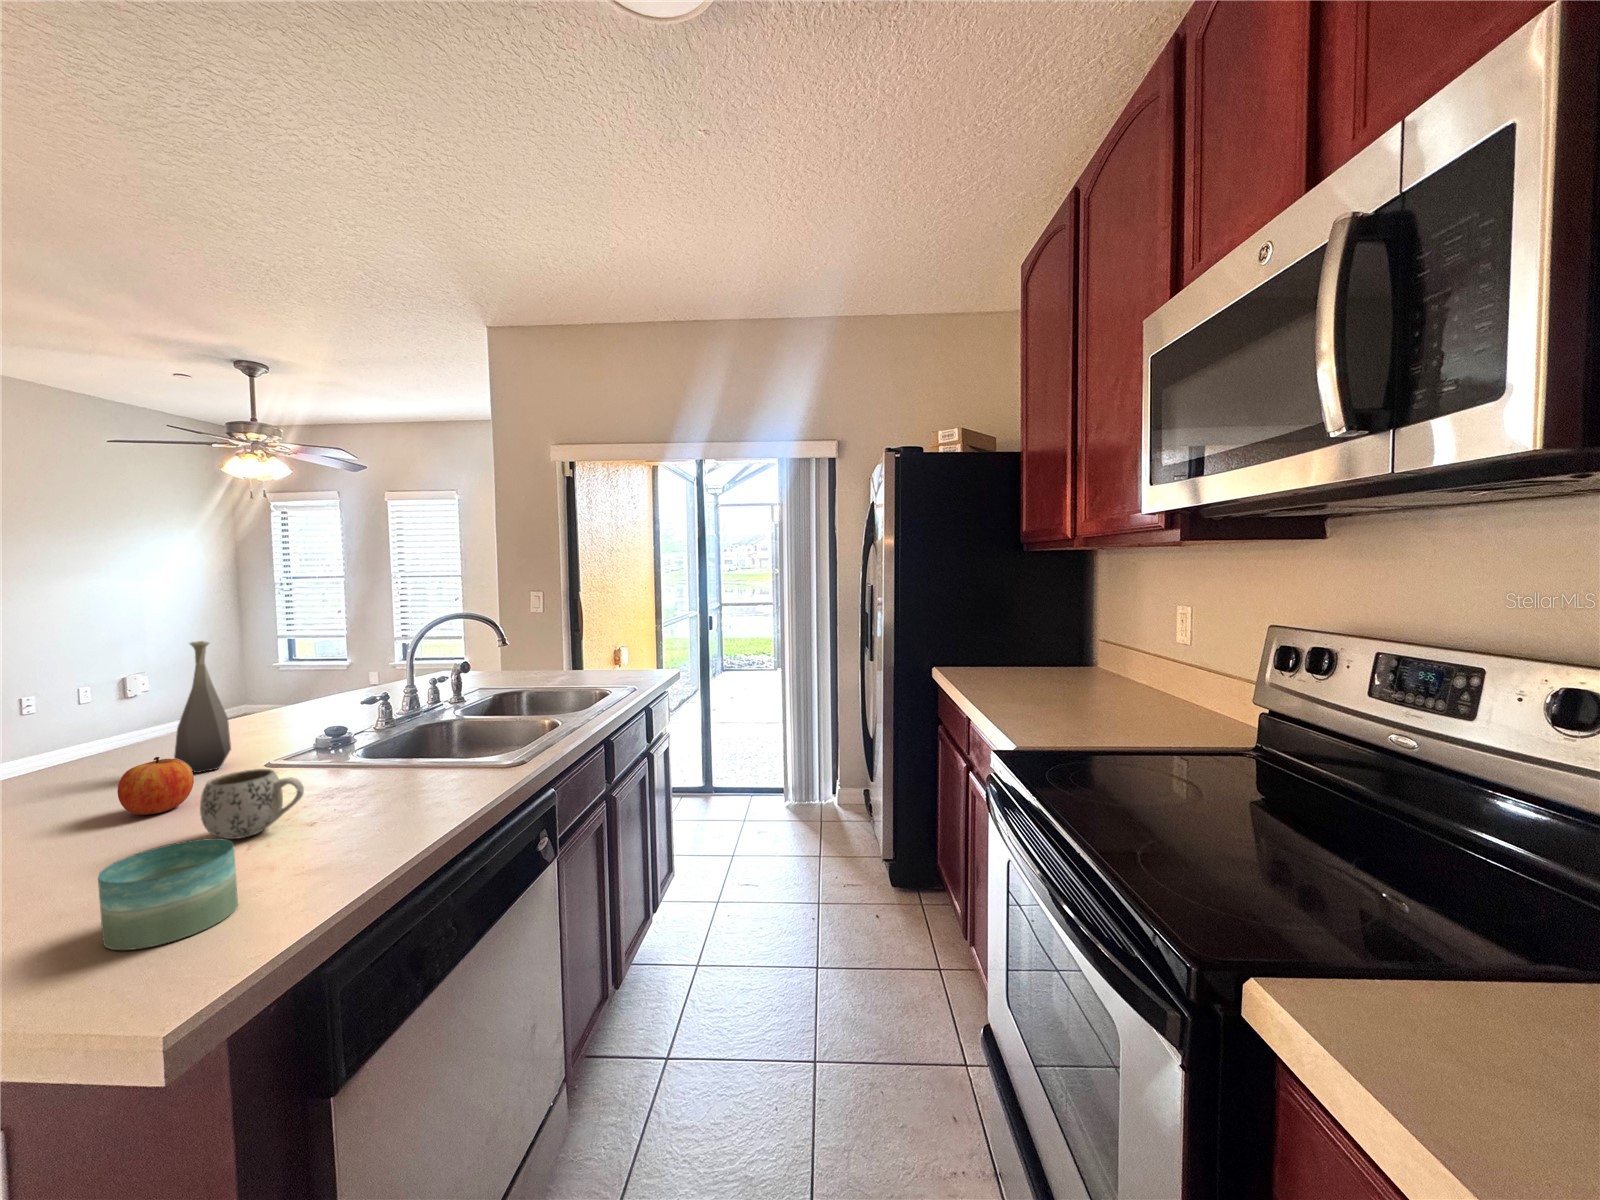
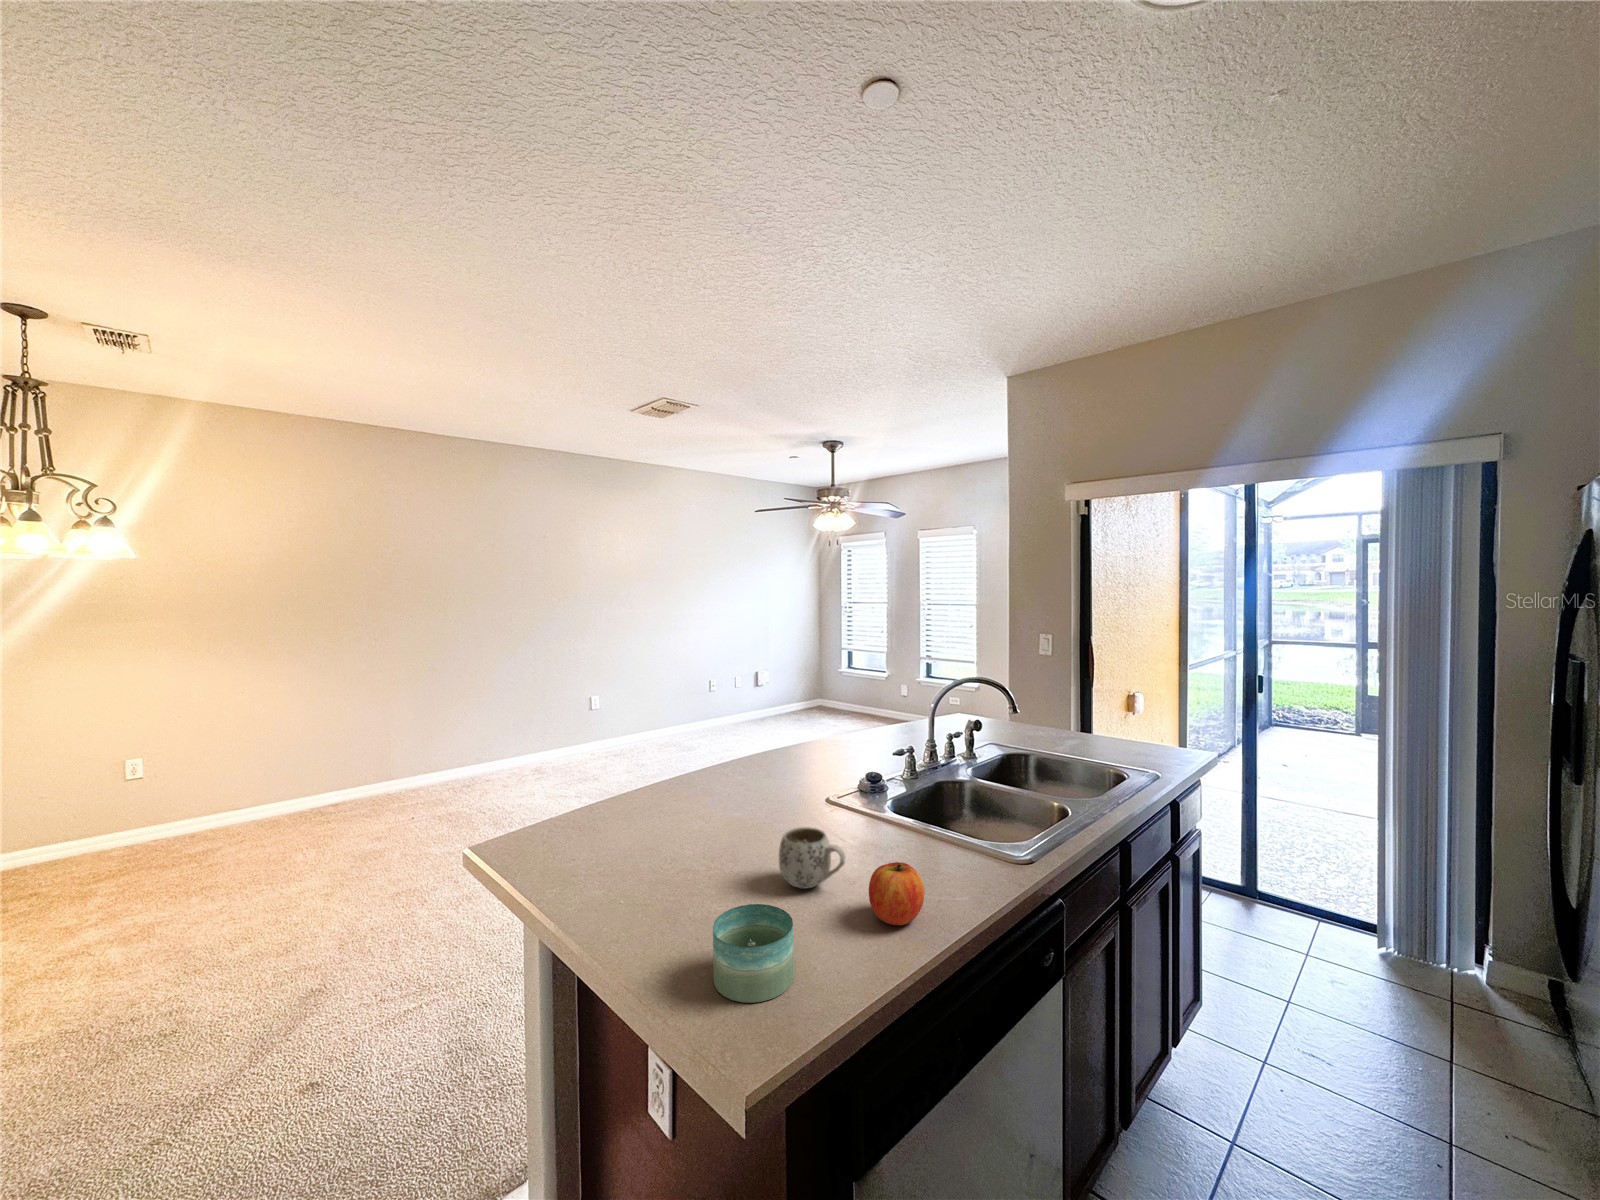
bottle: present [174,641,231,773] -> none [771,694,804,797]
apple: present [117,757,194,815] -> present [869,862,925,925]

